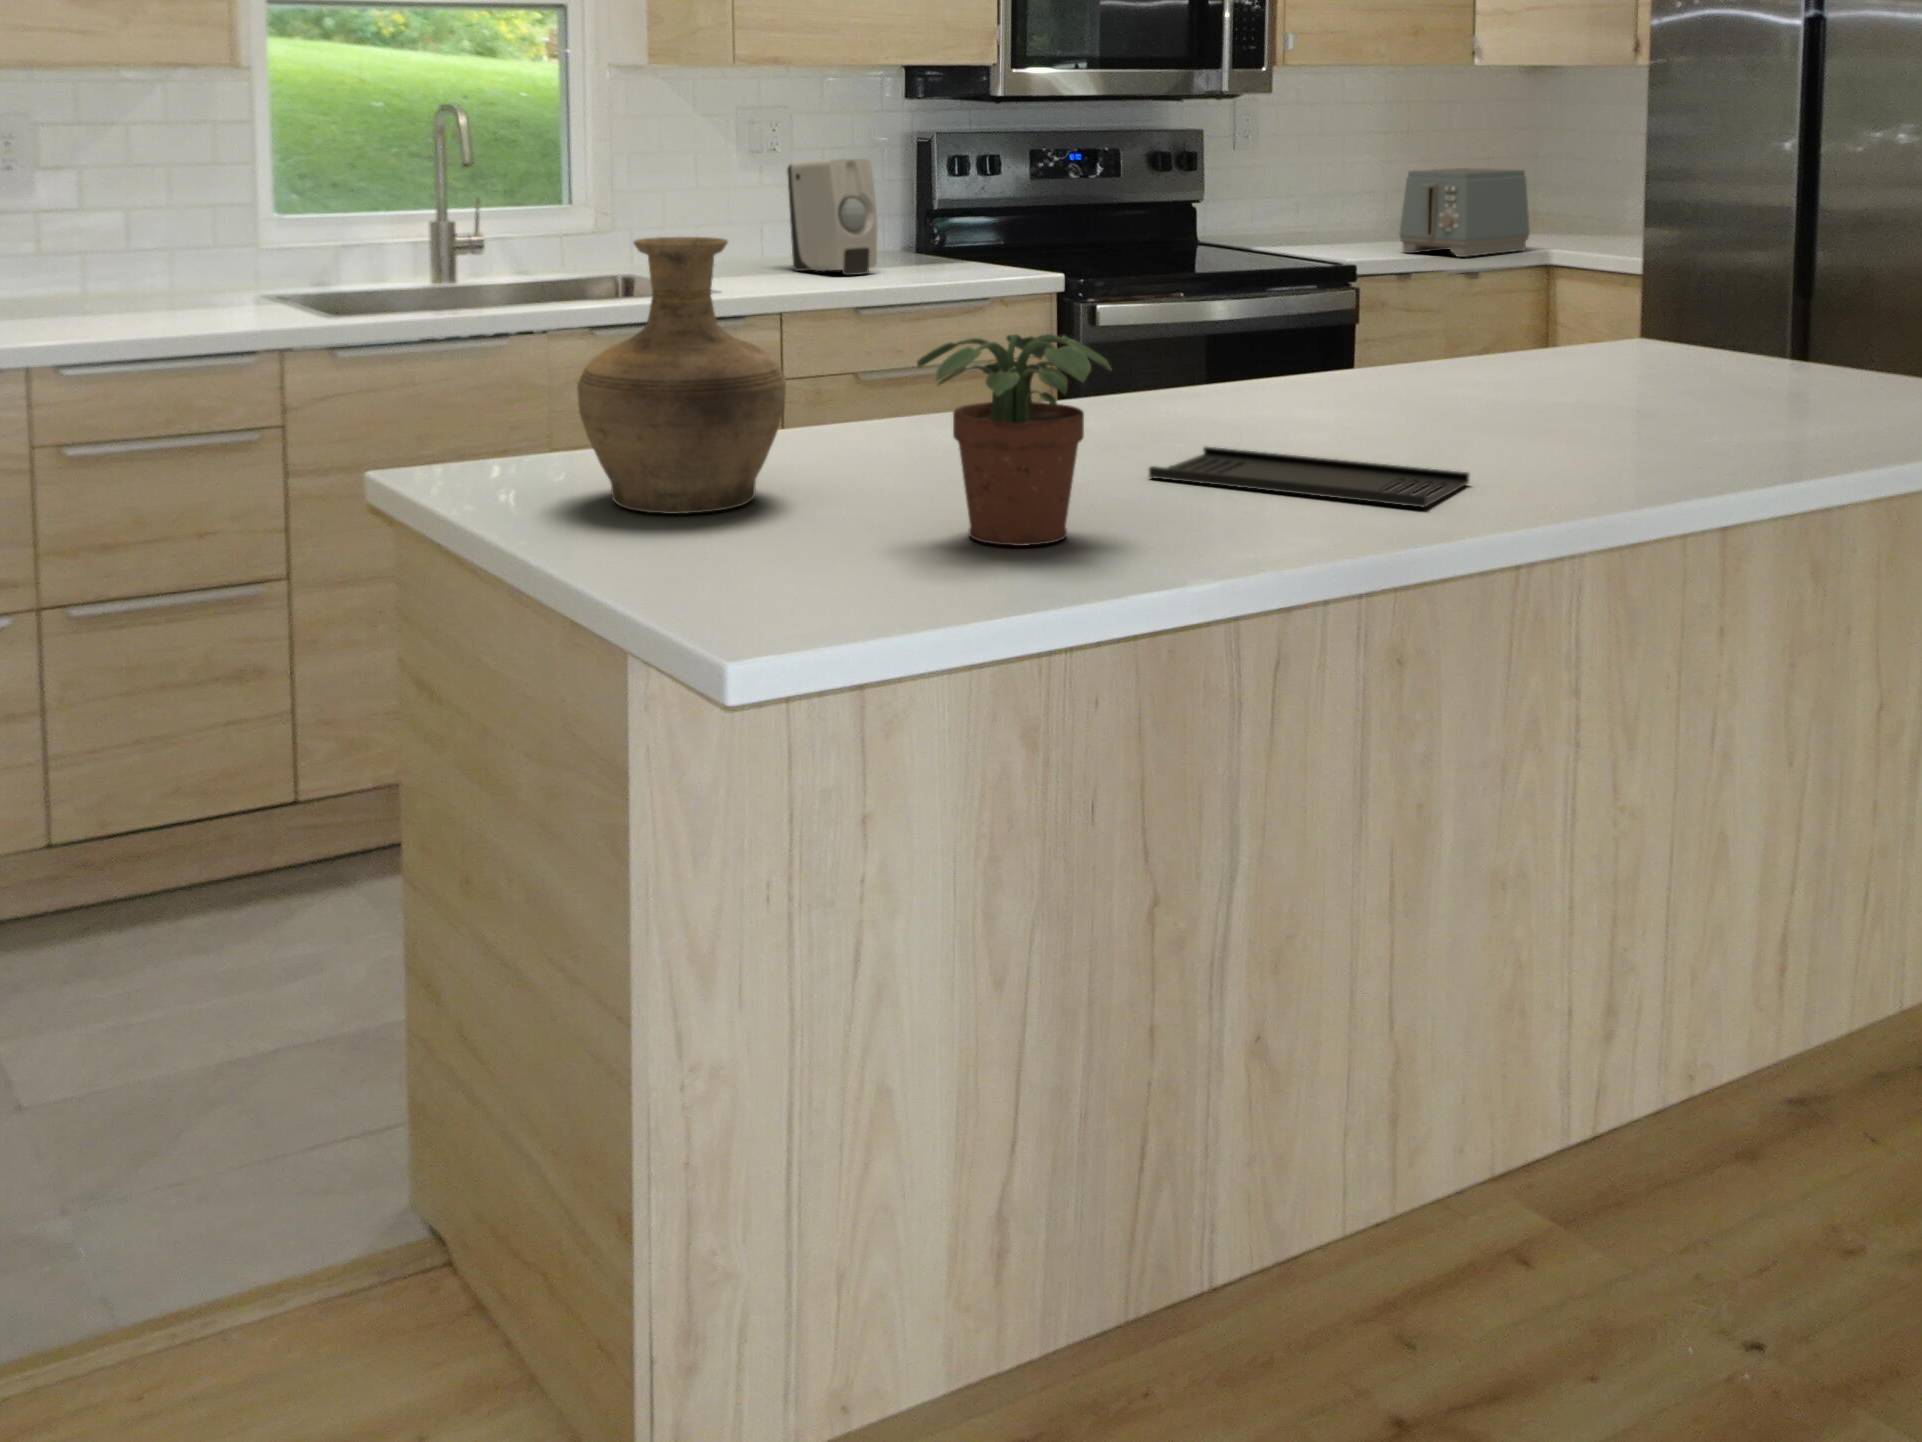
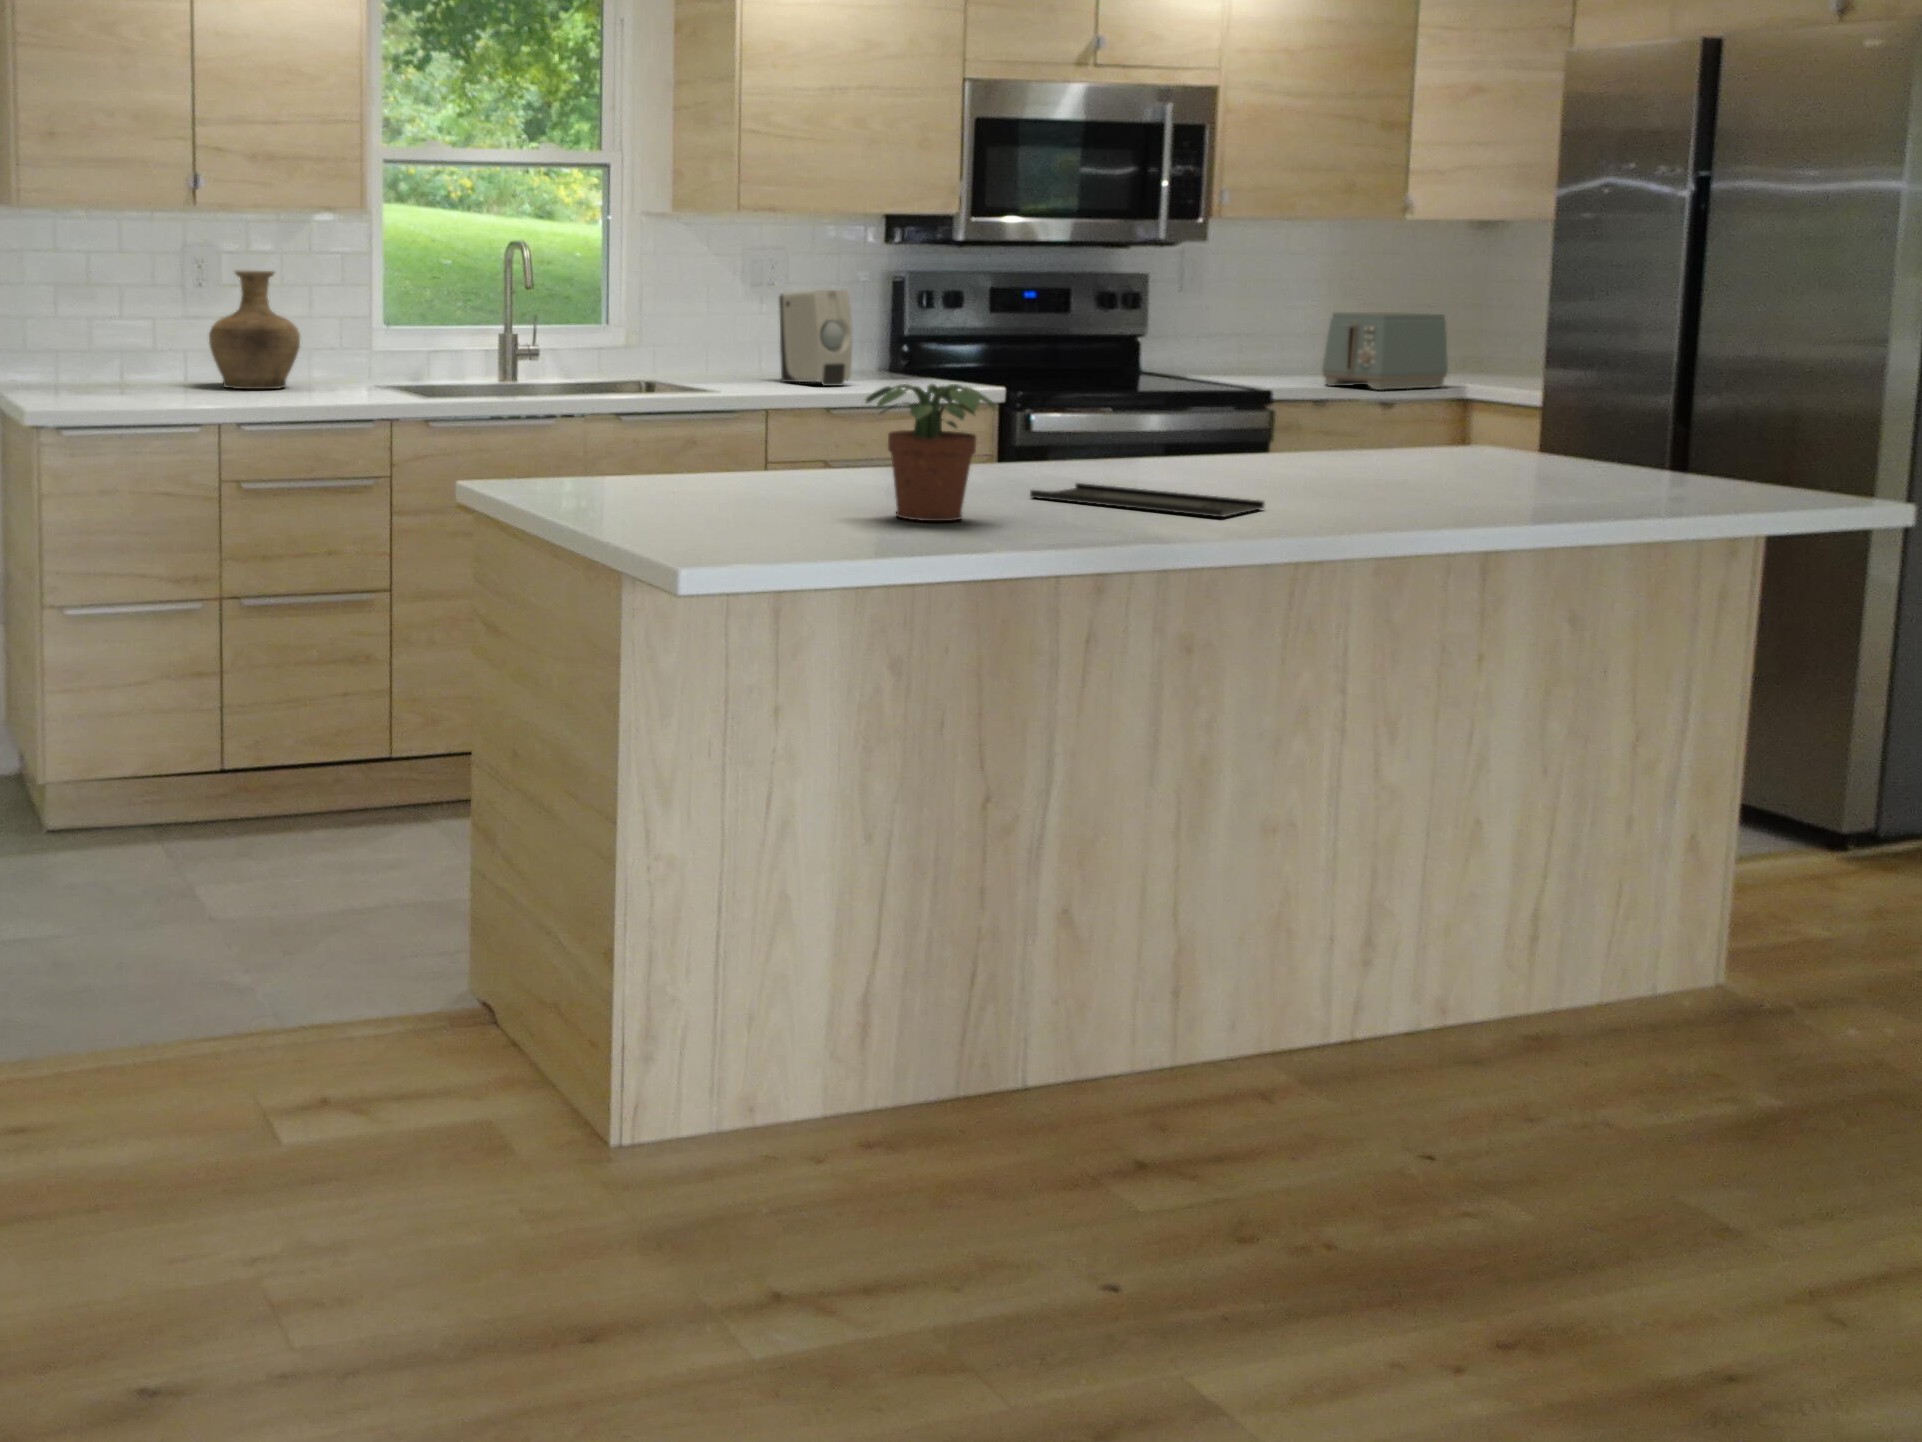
vase: present [577,237,786,514] -> present [209,270,300,389]

